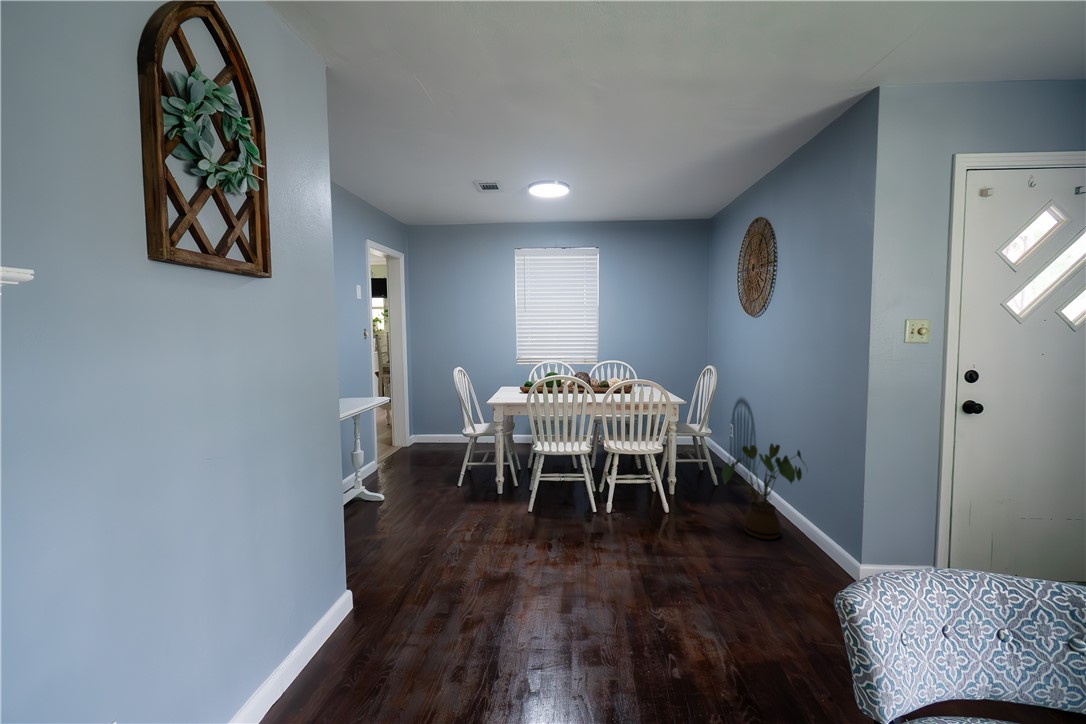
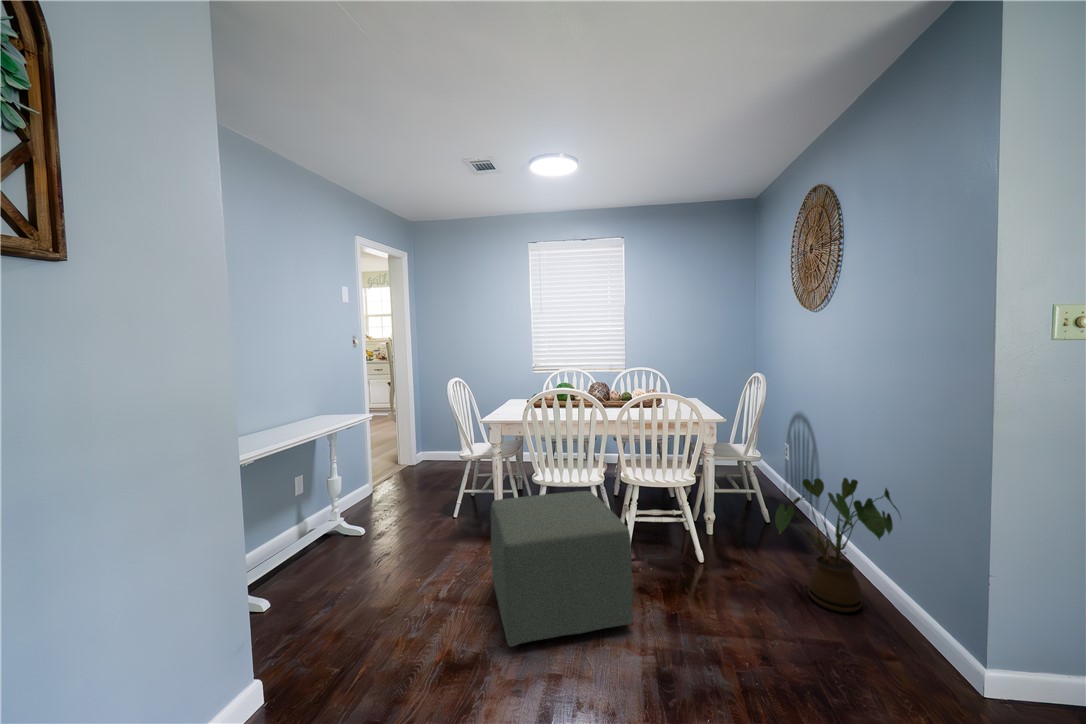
ottoman: none [507,457,620,566] -> present [491,491,633,647]

